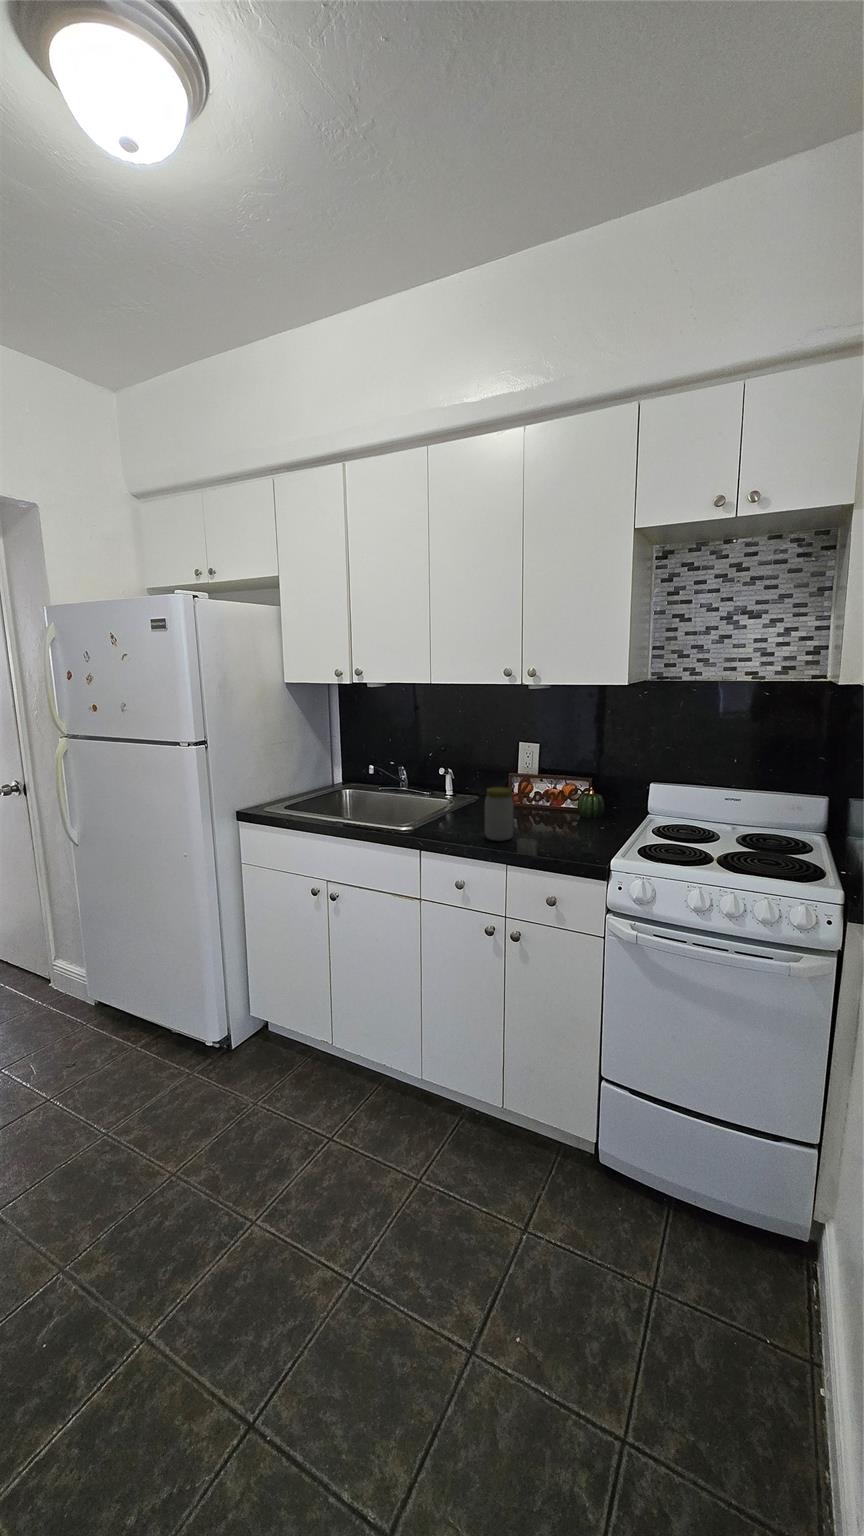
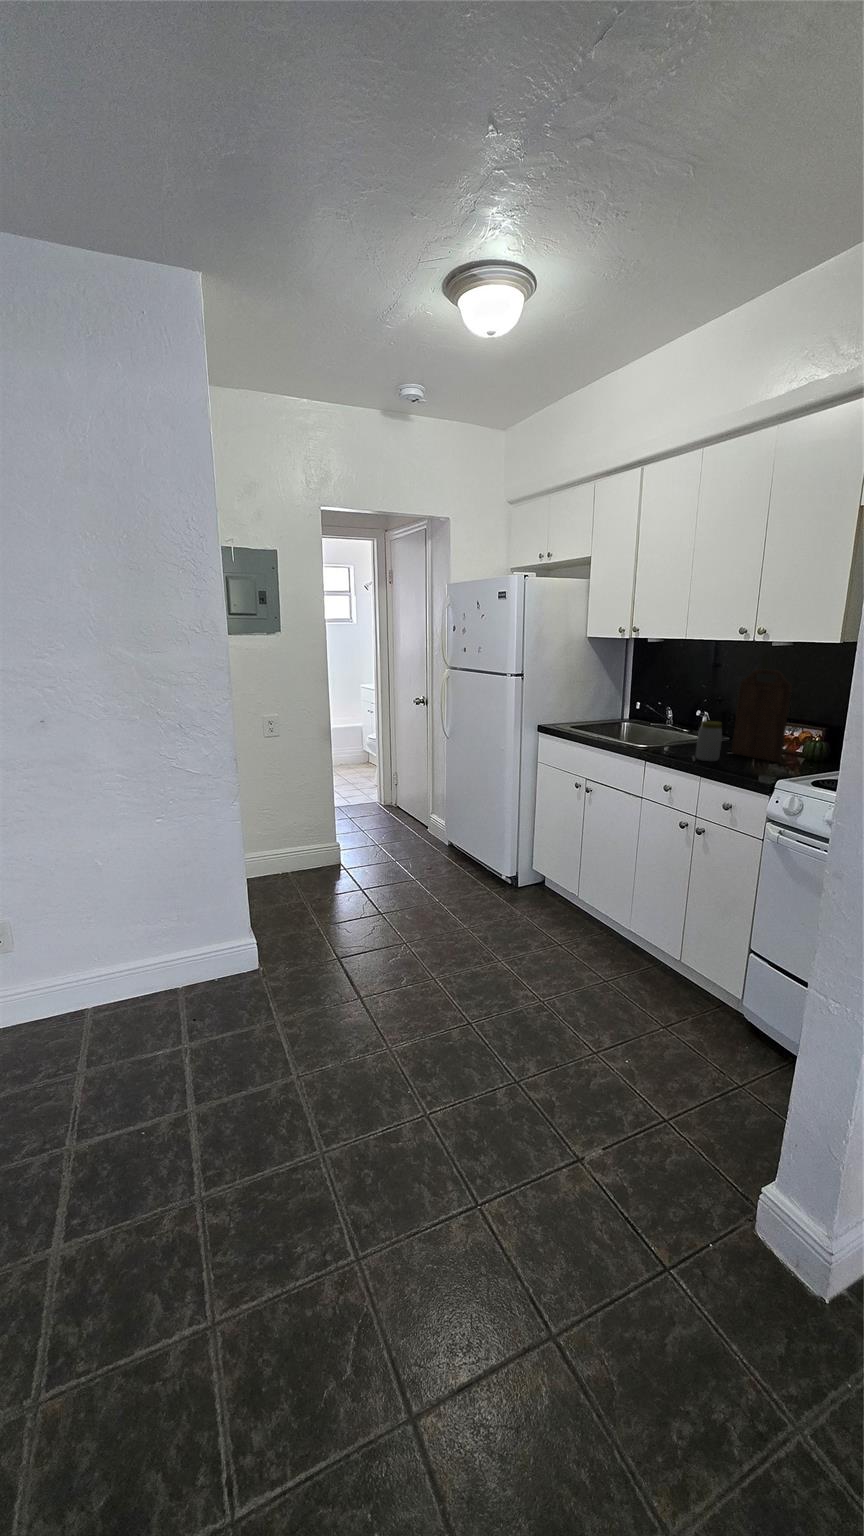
cutting board: none [509,718,573,828] -> present [732,669,792,762]

